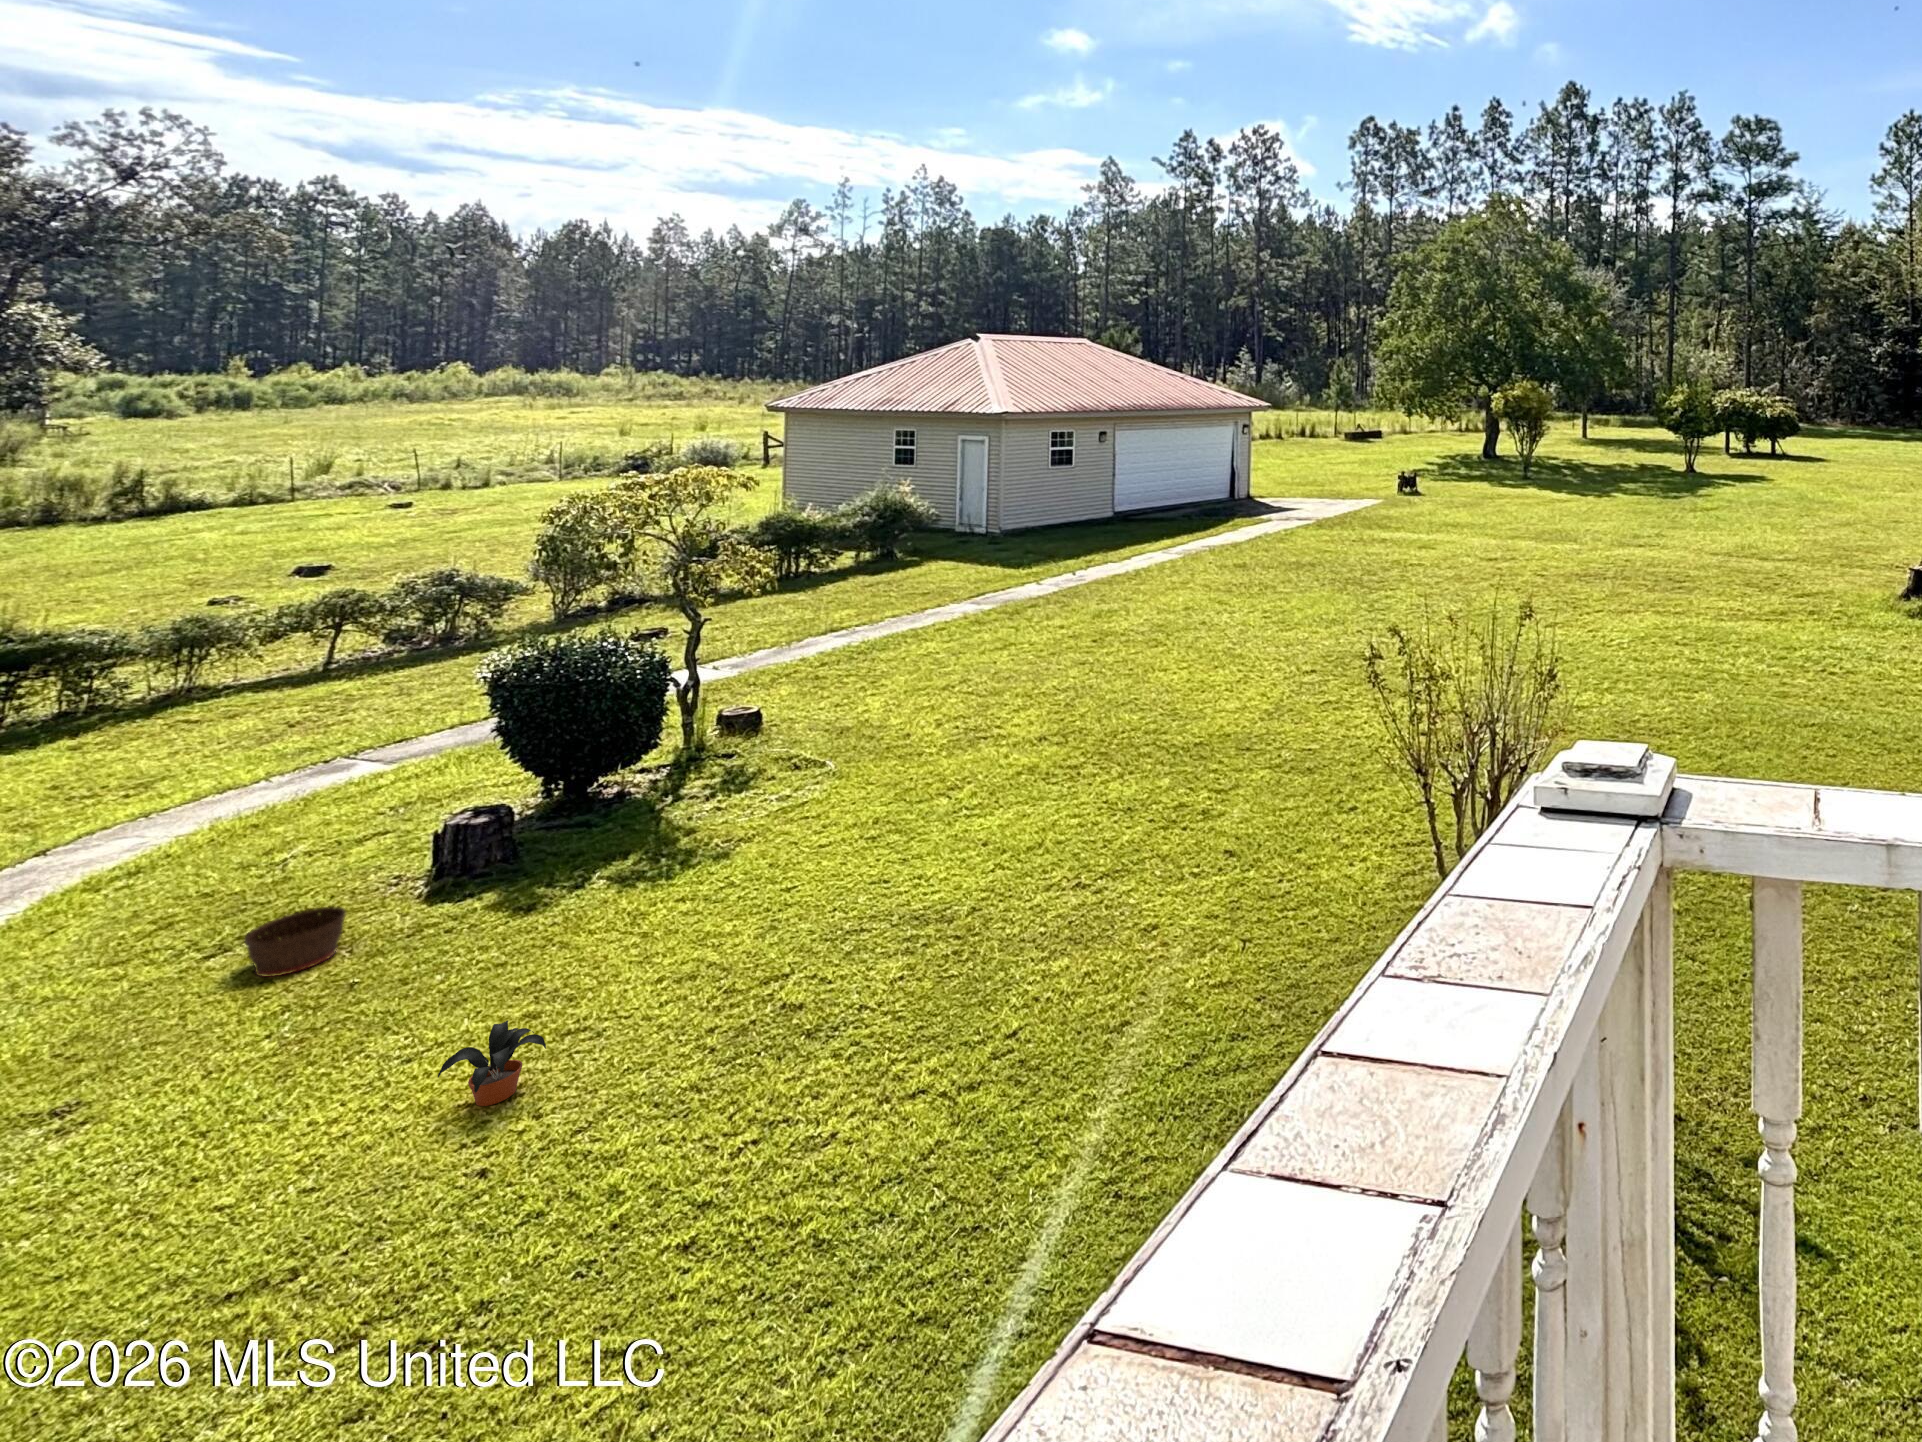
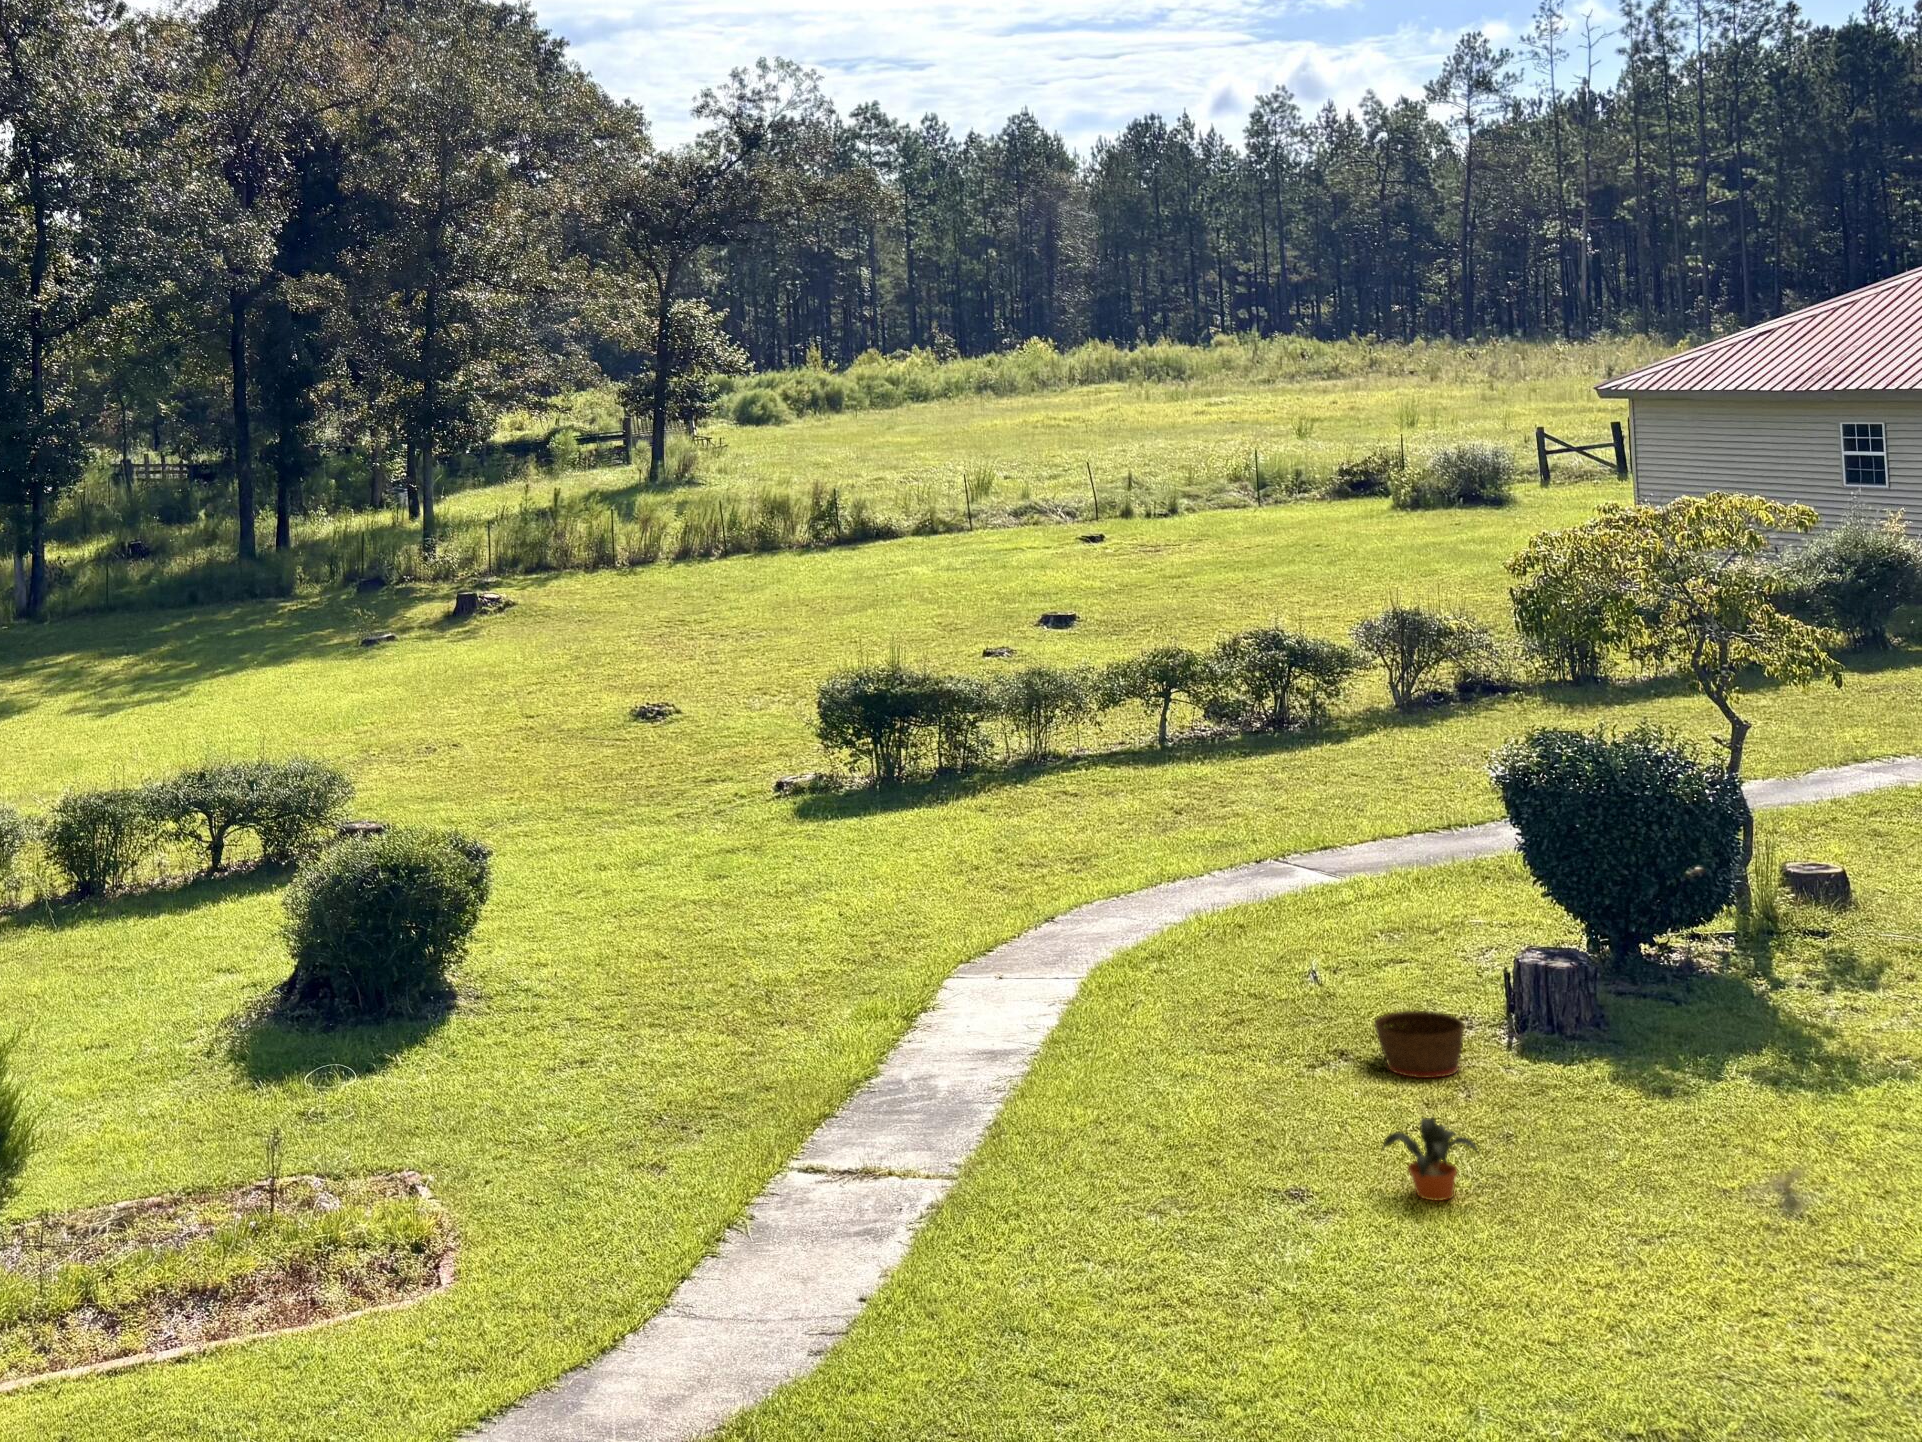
potted plant: present [438,1021,546,1106] -> present [1383,1118,1477,1201]

